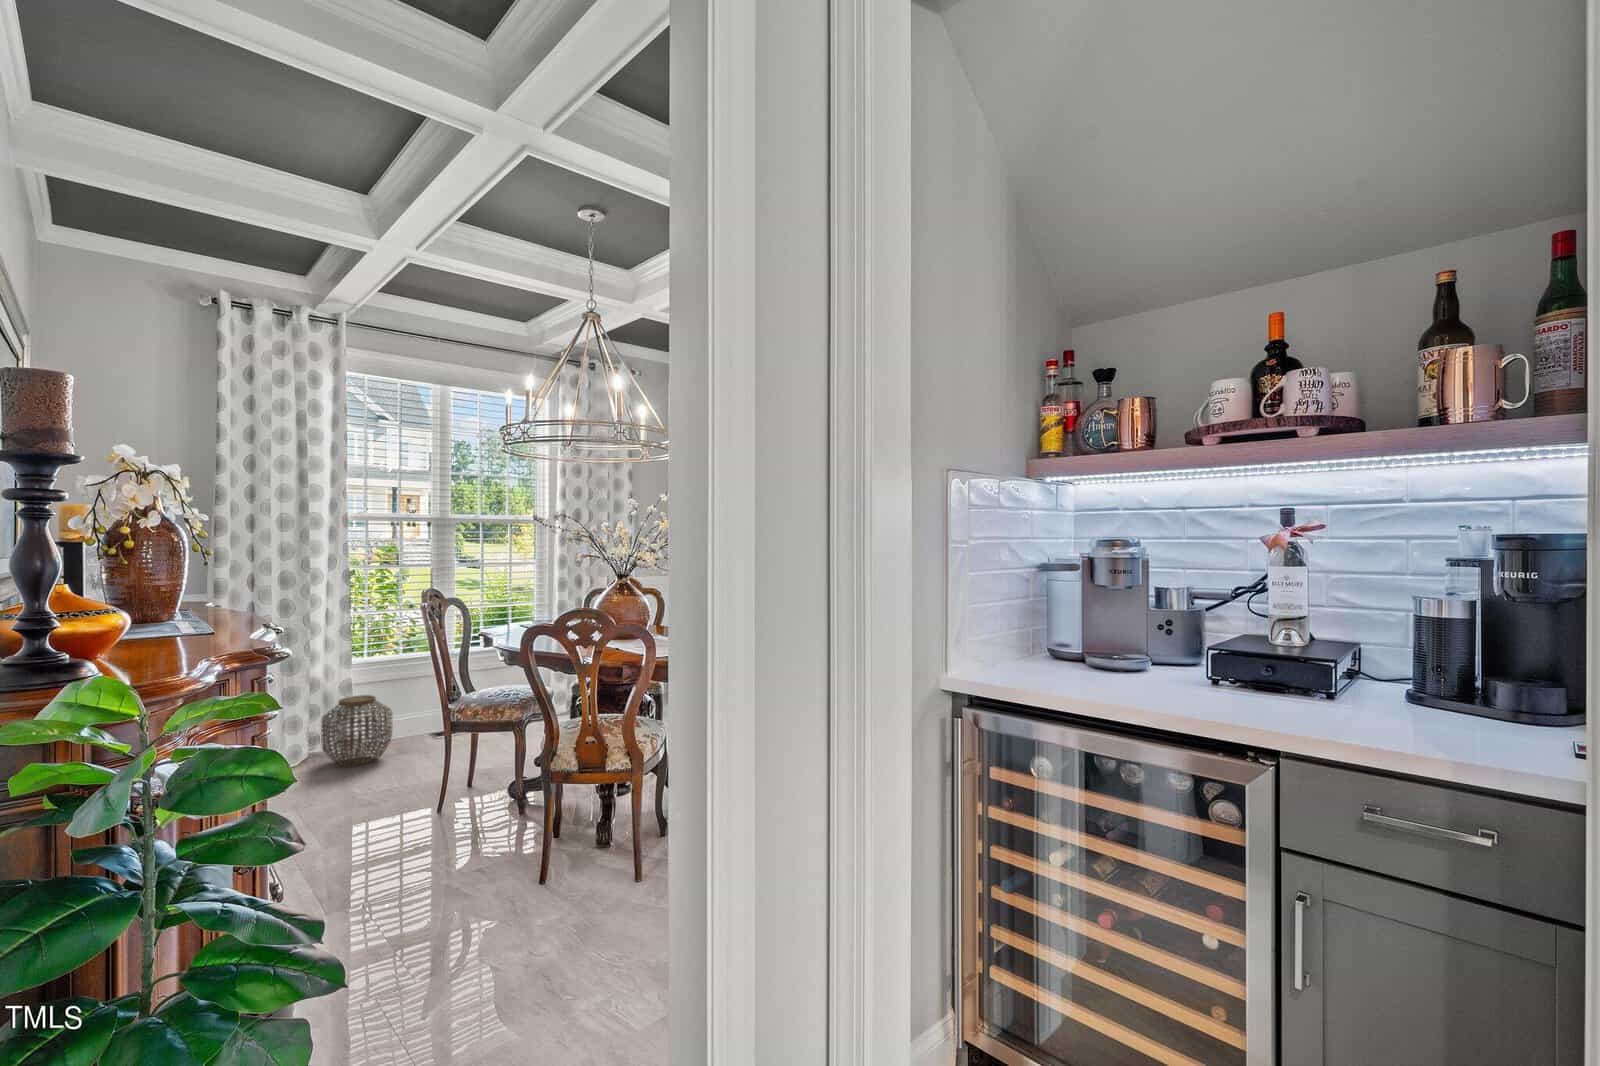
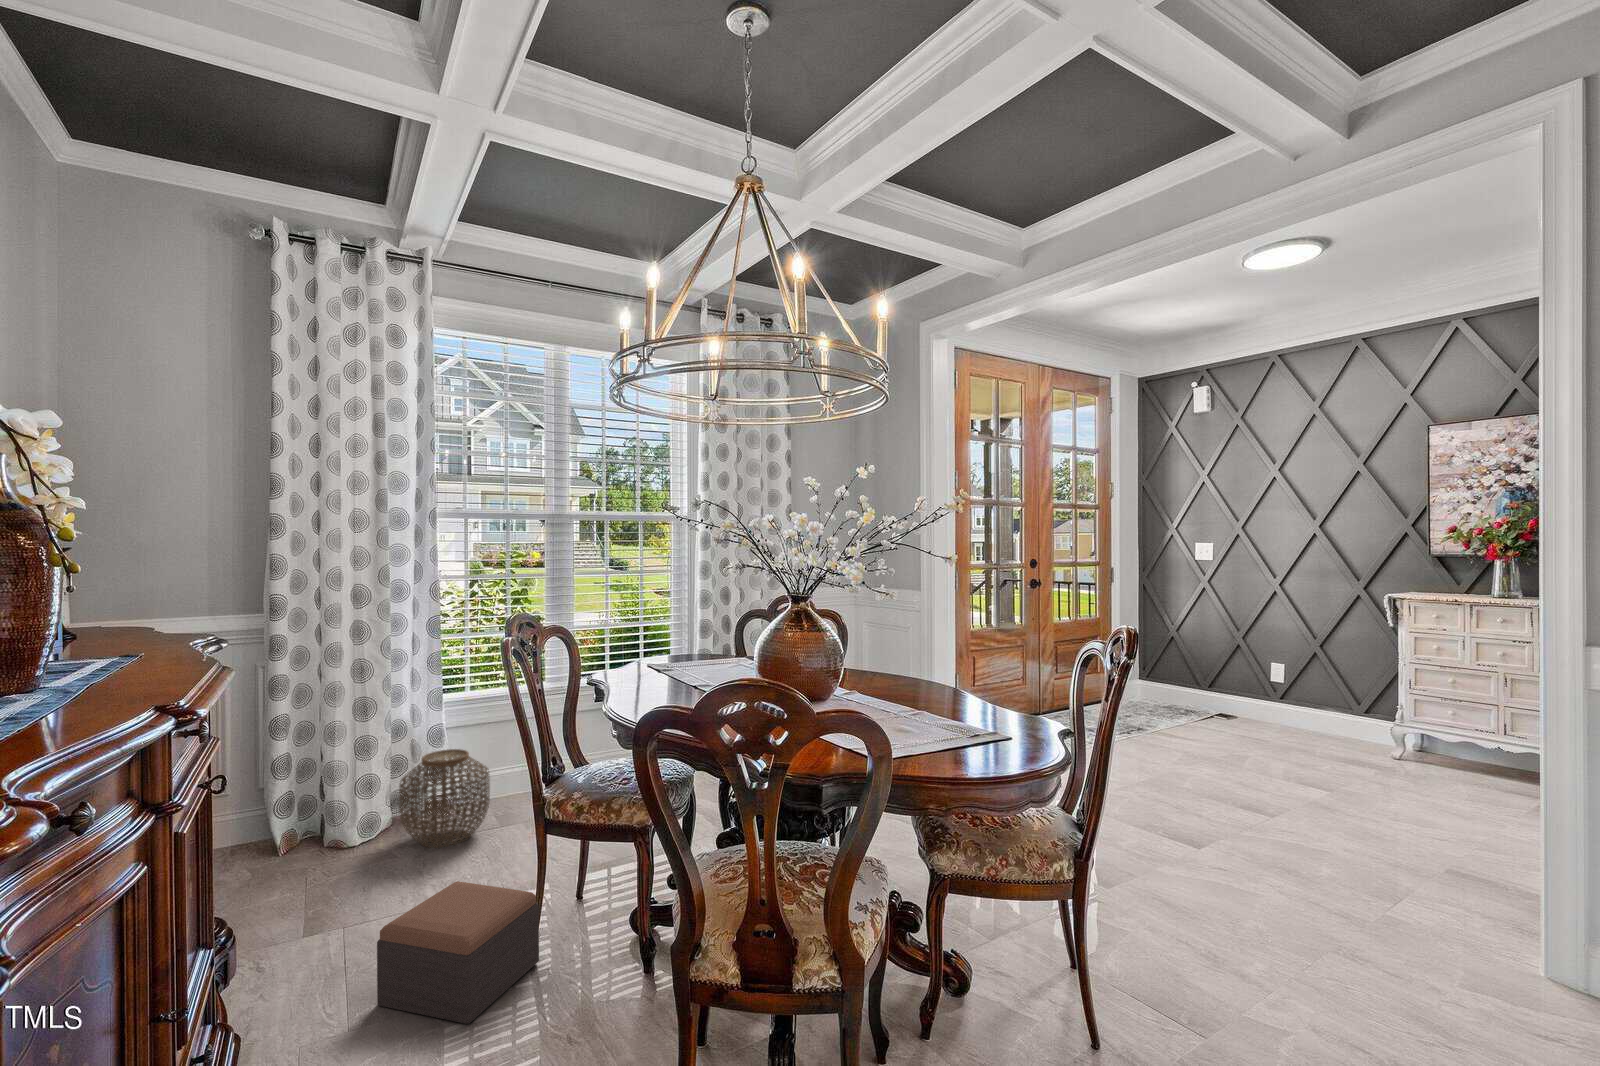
footstool: none [339,765,446,839] -> present [377,881,539,1024]

